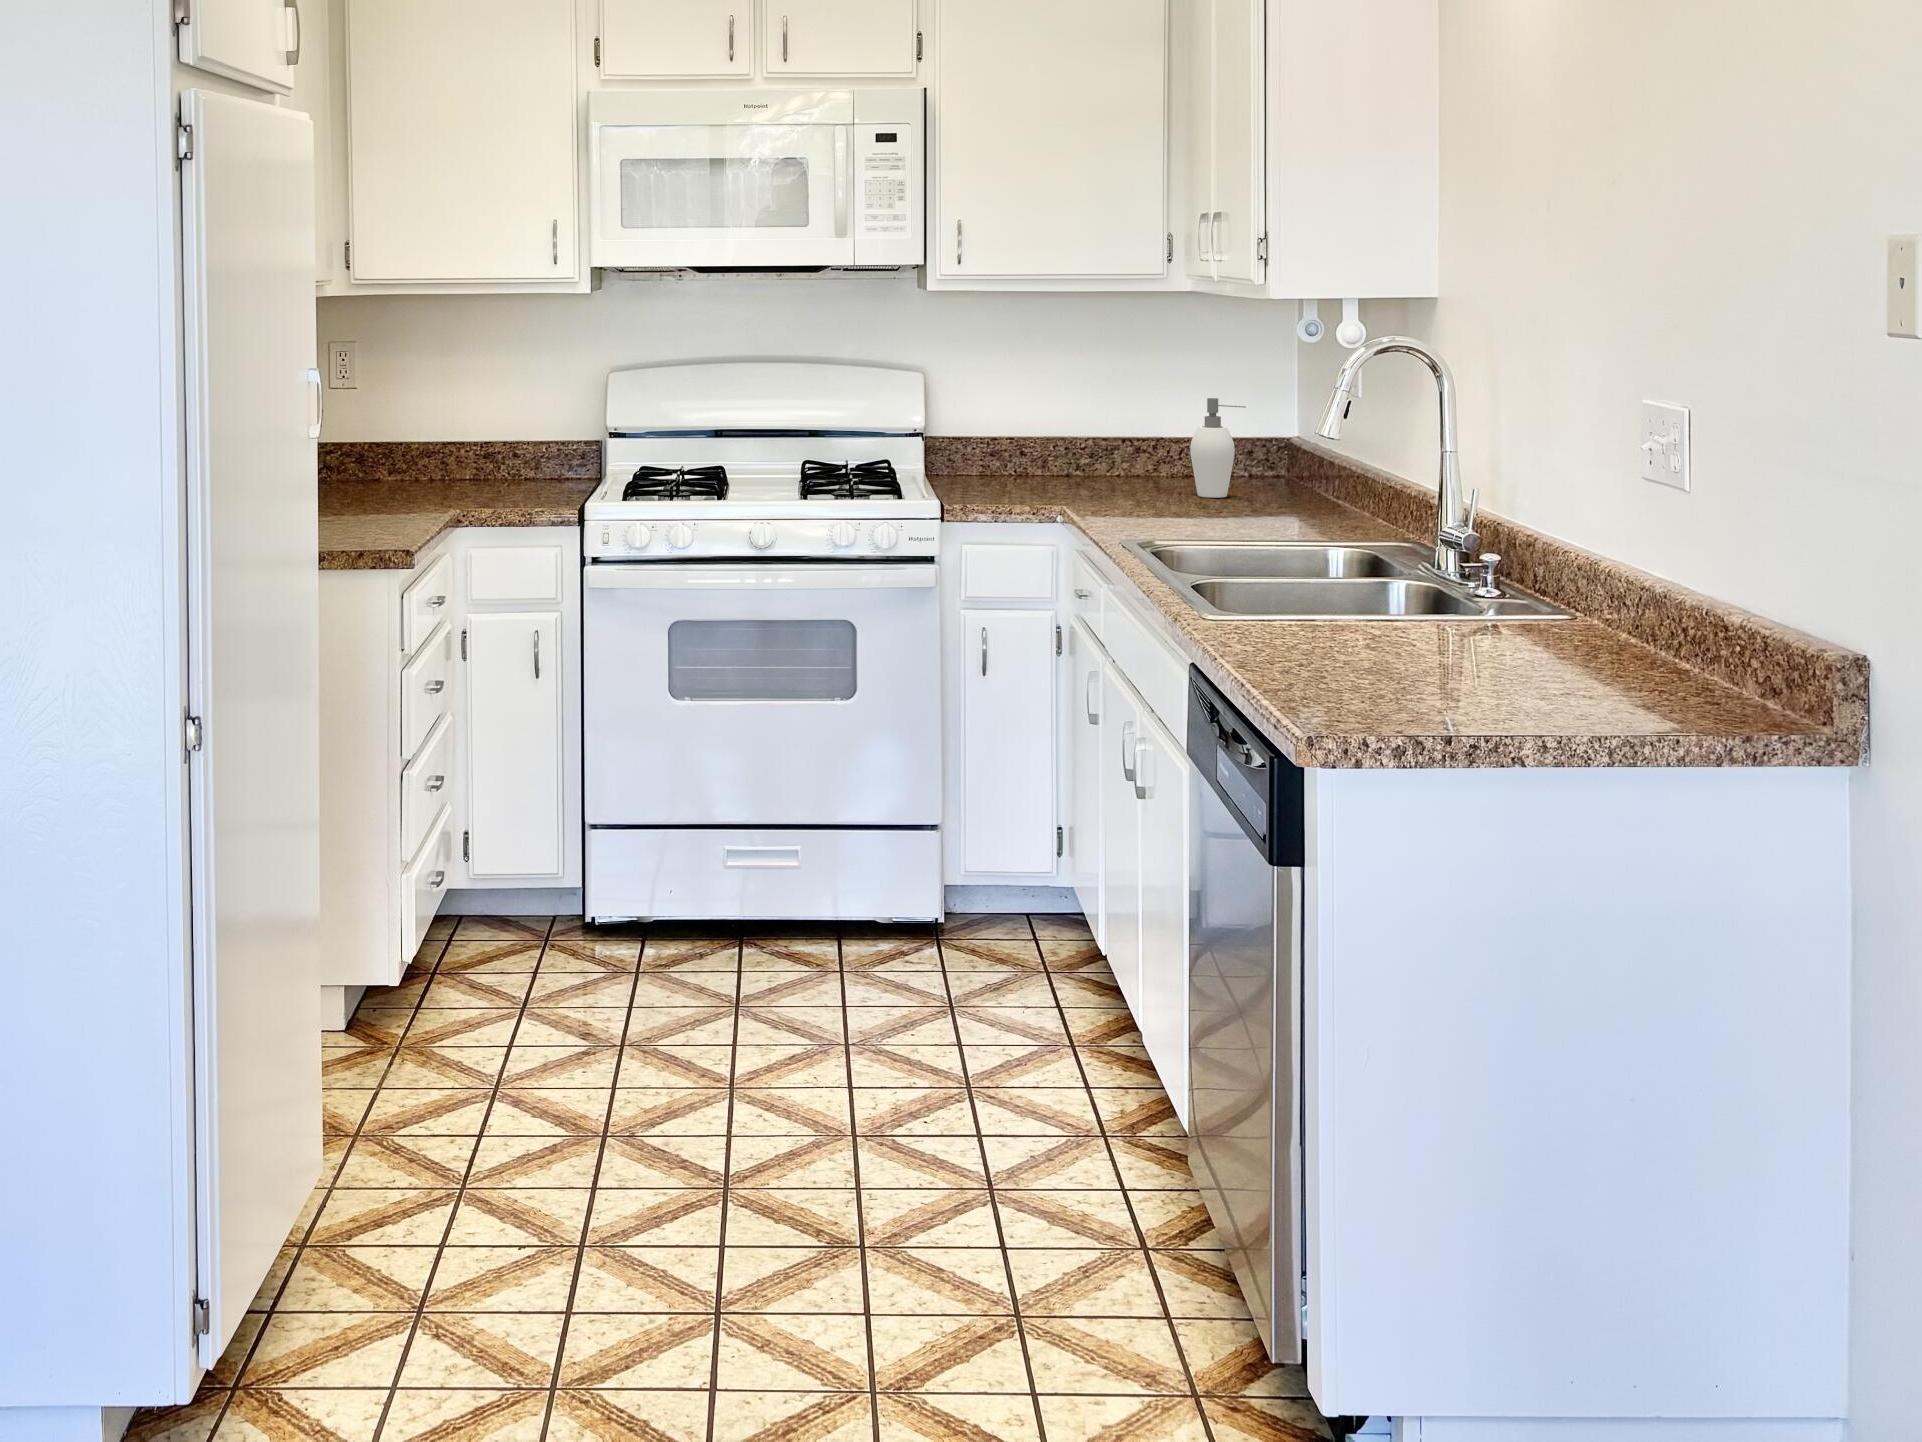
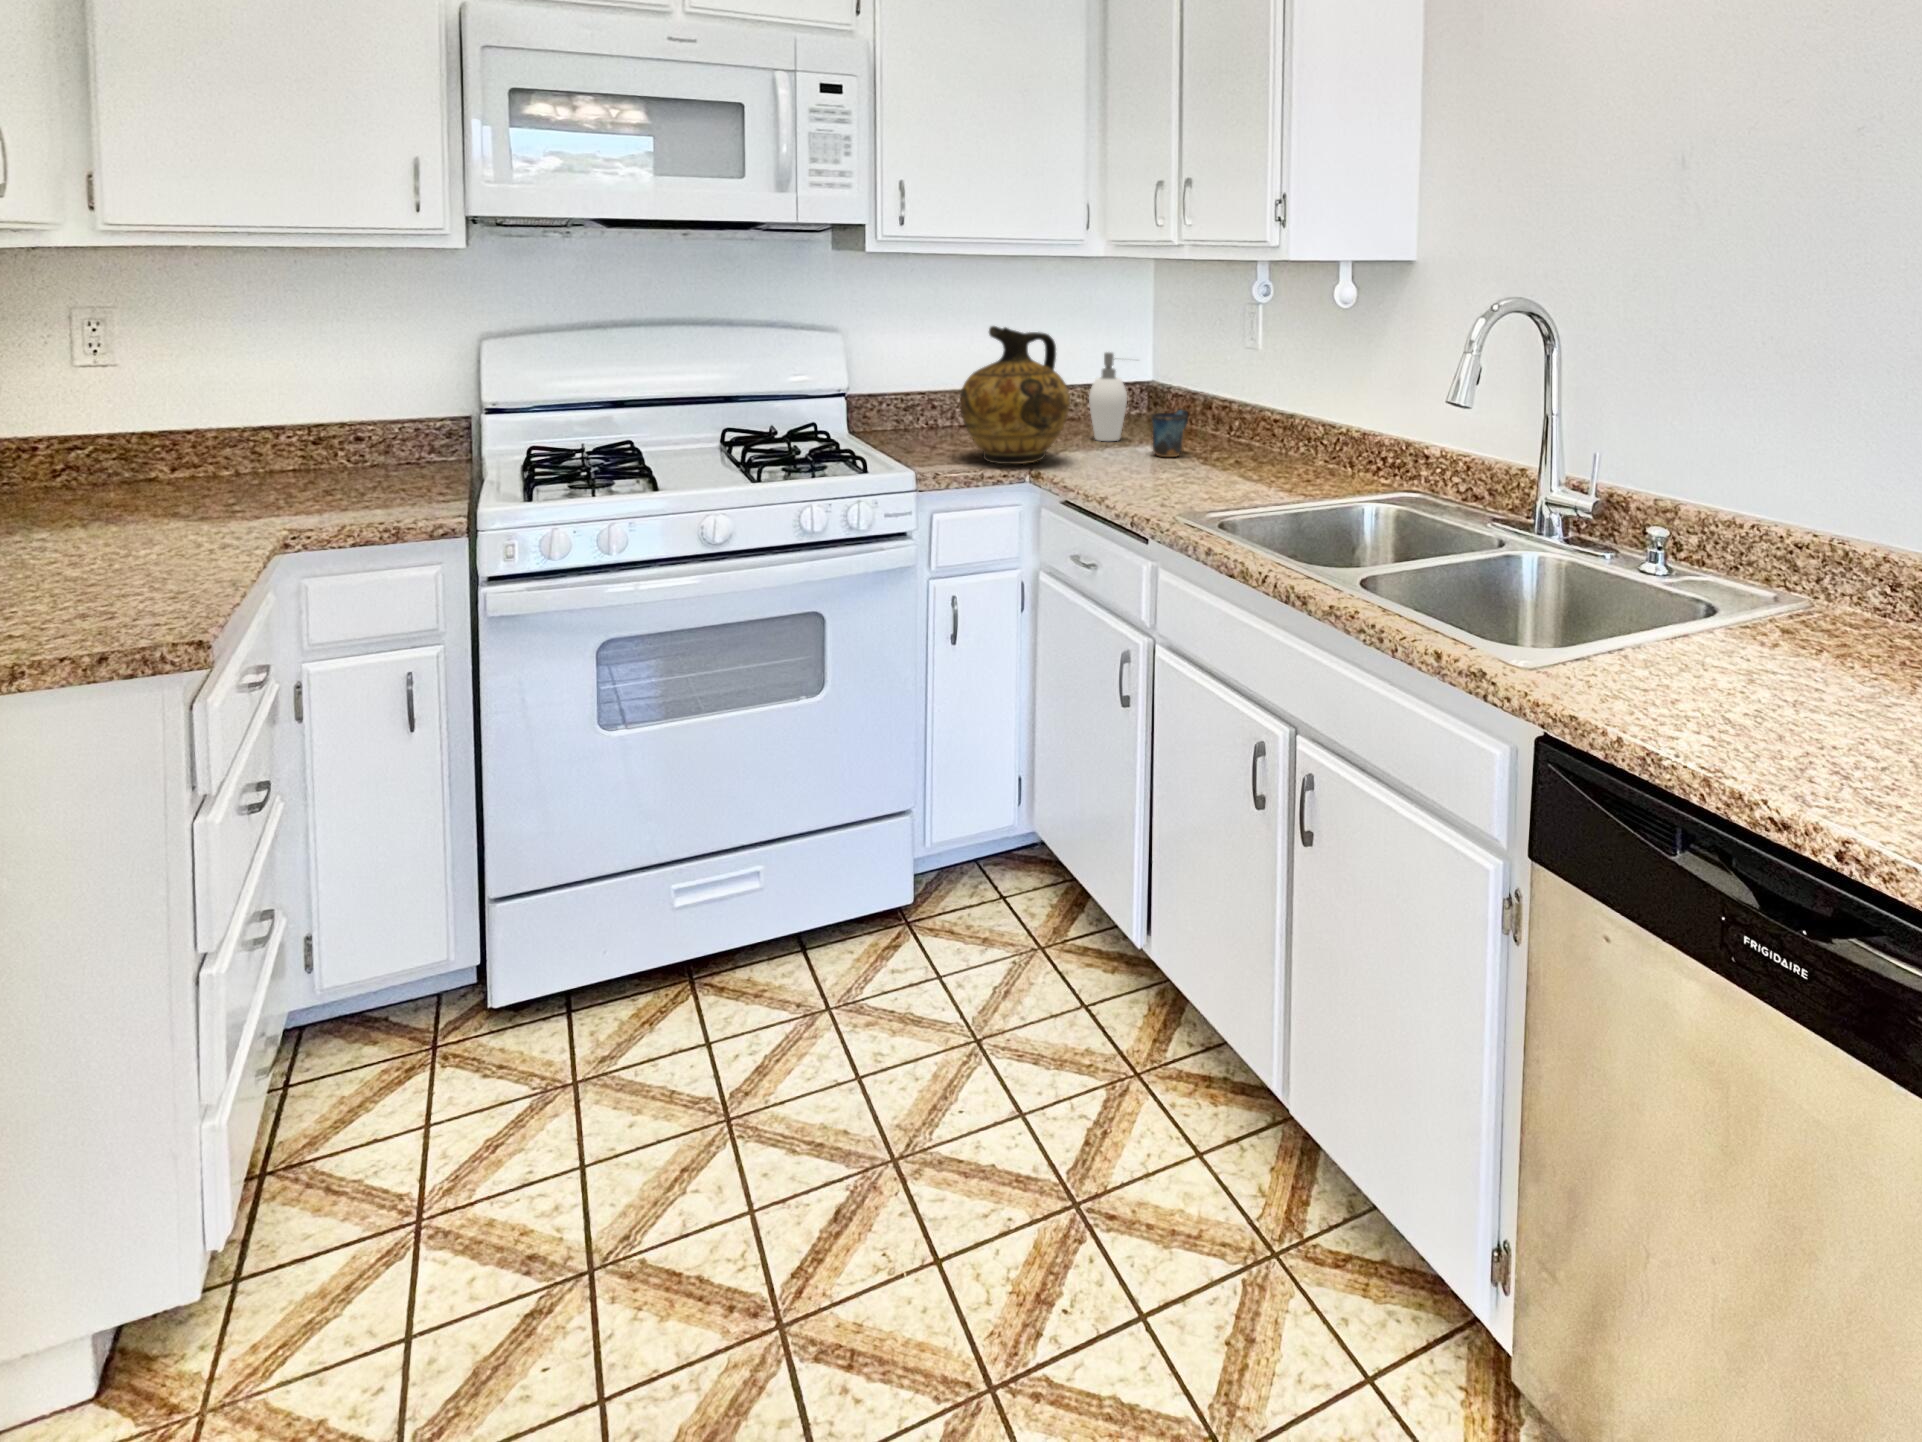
ceramic jug: none [1015,365,1131,508] -> present [959,326,1070,464]
mug: none [1234,463,1287,515] -> present [1151,410,1188,457]

